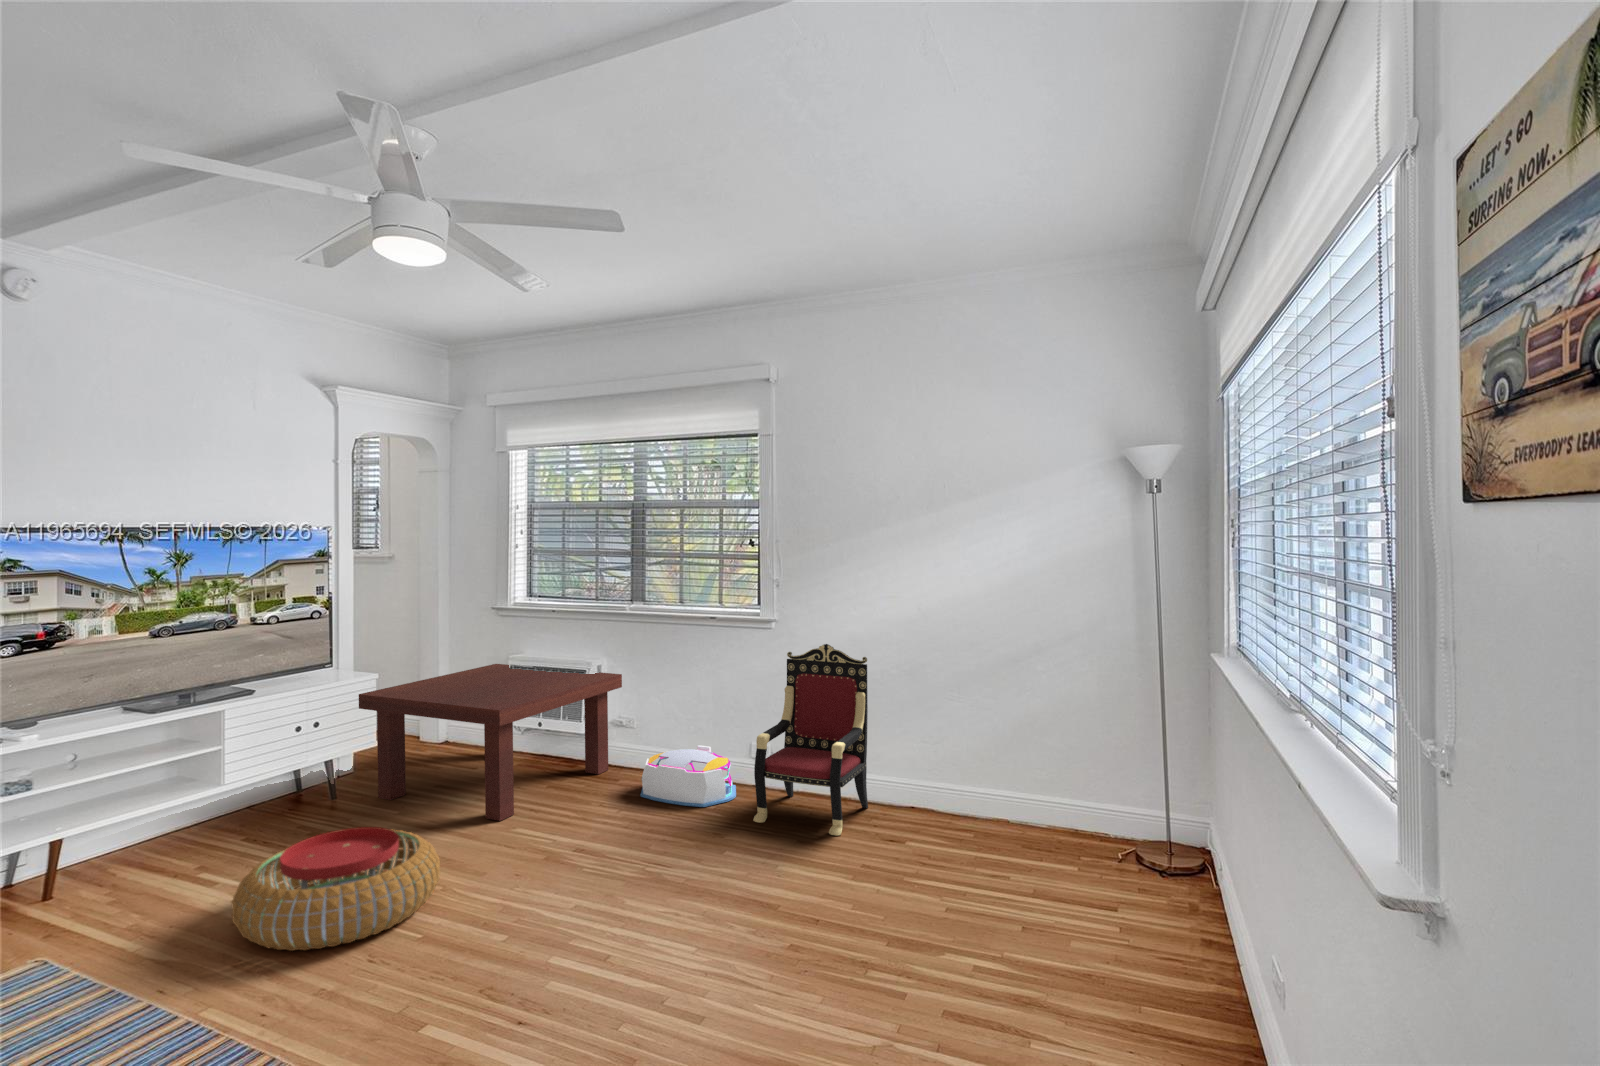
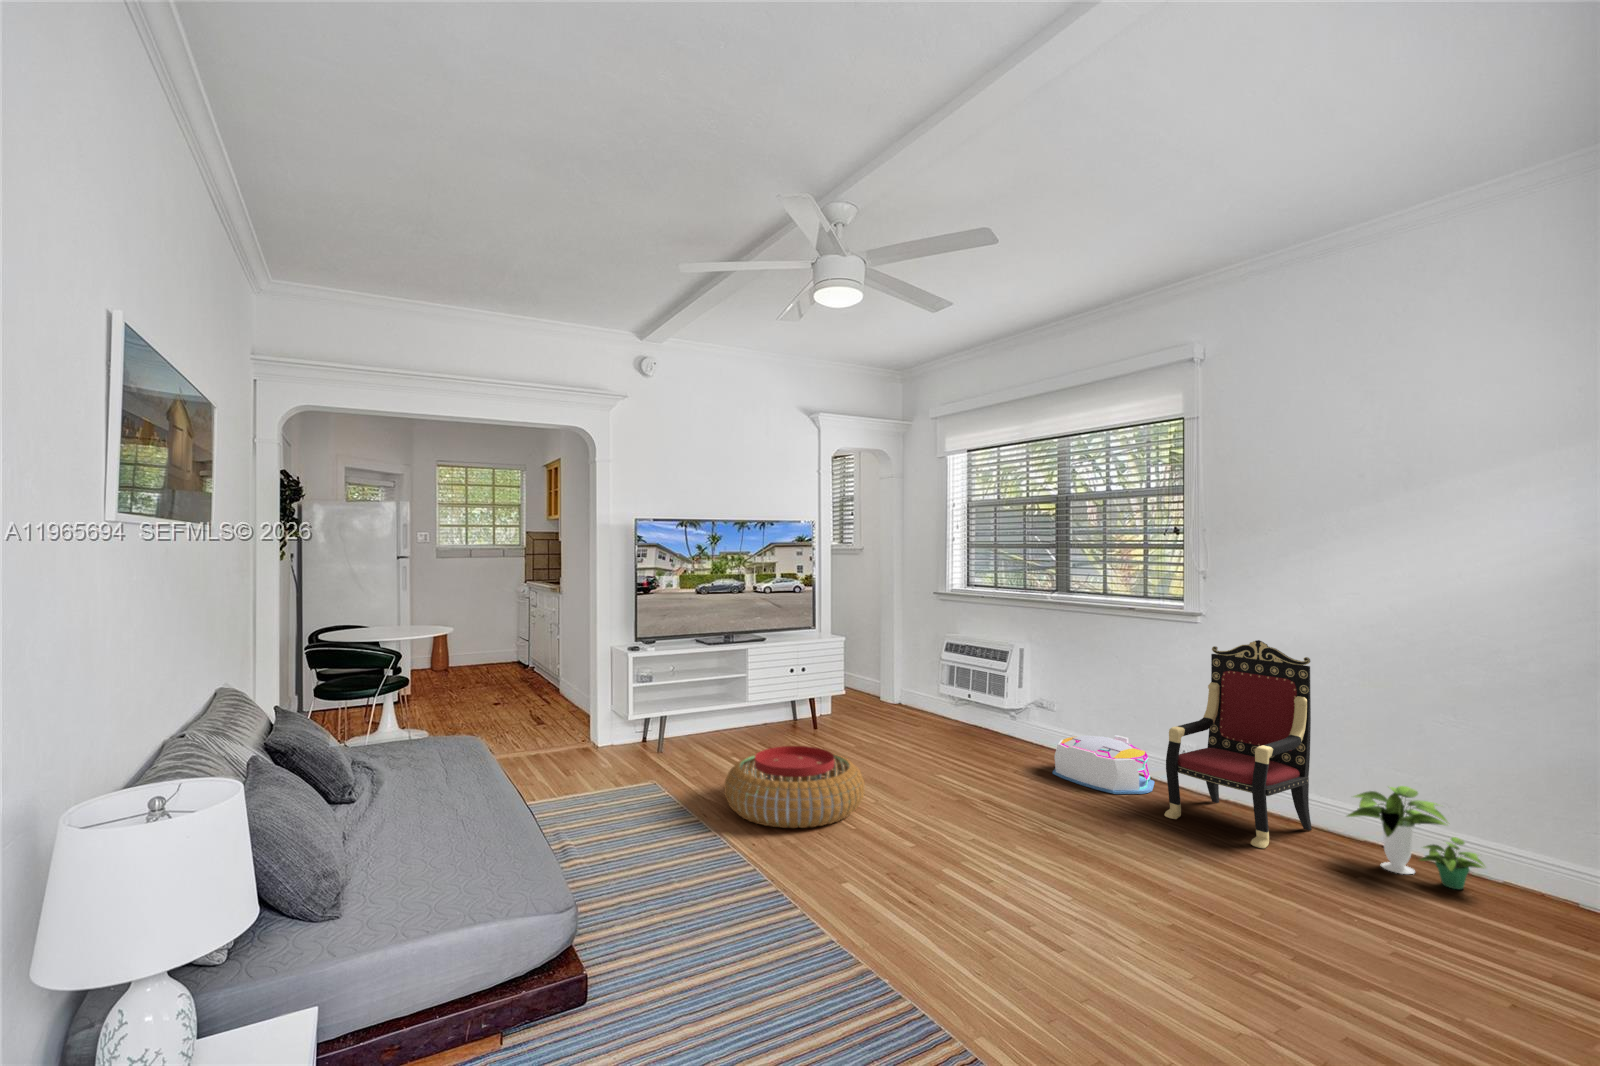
coffee table: present [359,664,622,821] -> none [825,641,1042,770]
potted plant: none [898,759,993,838] -> present [1347,786,1484,889]

